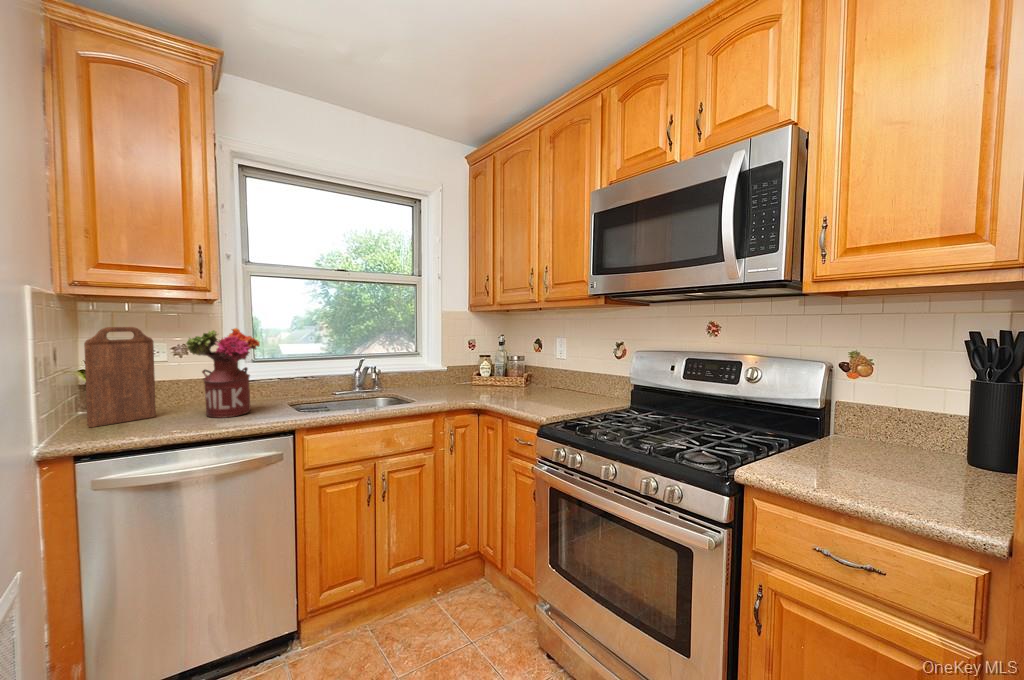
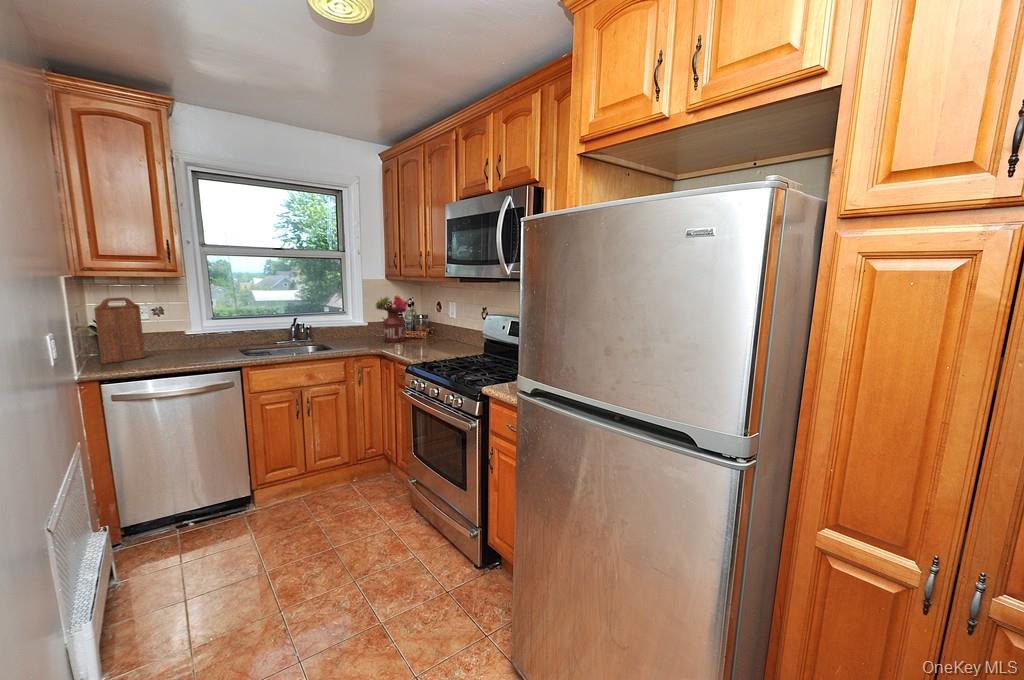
flower arrangement: present [186,328,260,418] -> present [376,295,408,342]

